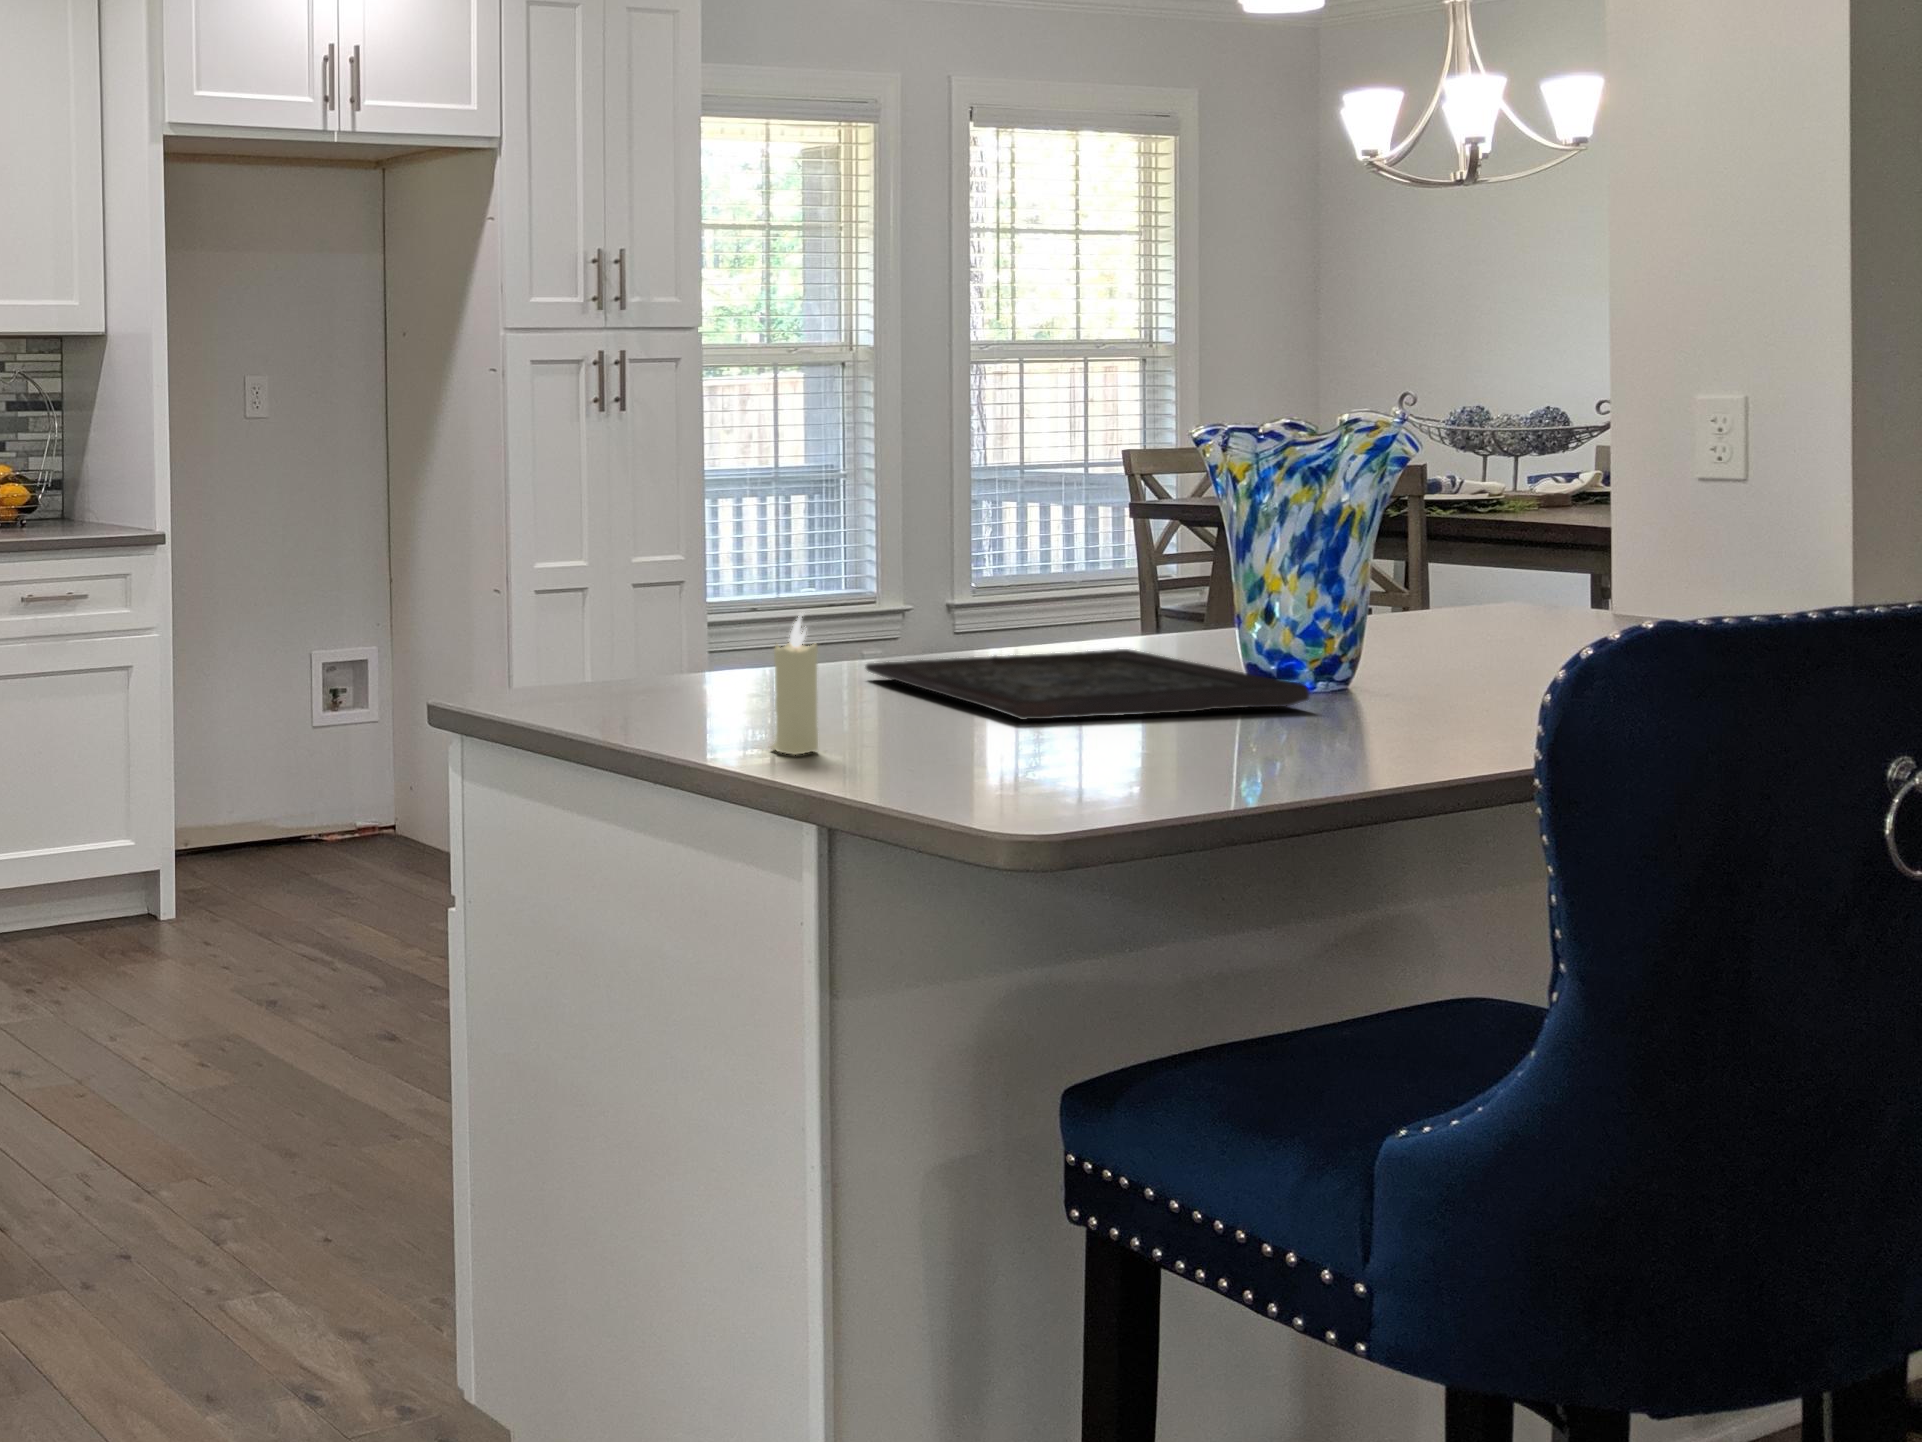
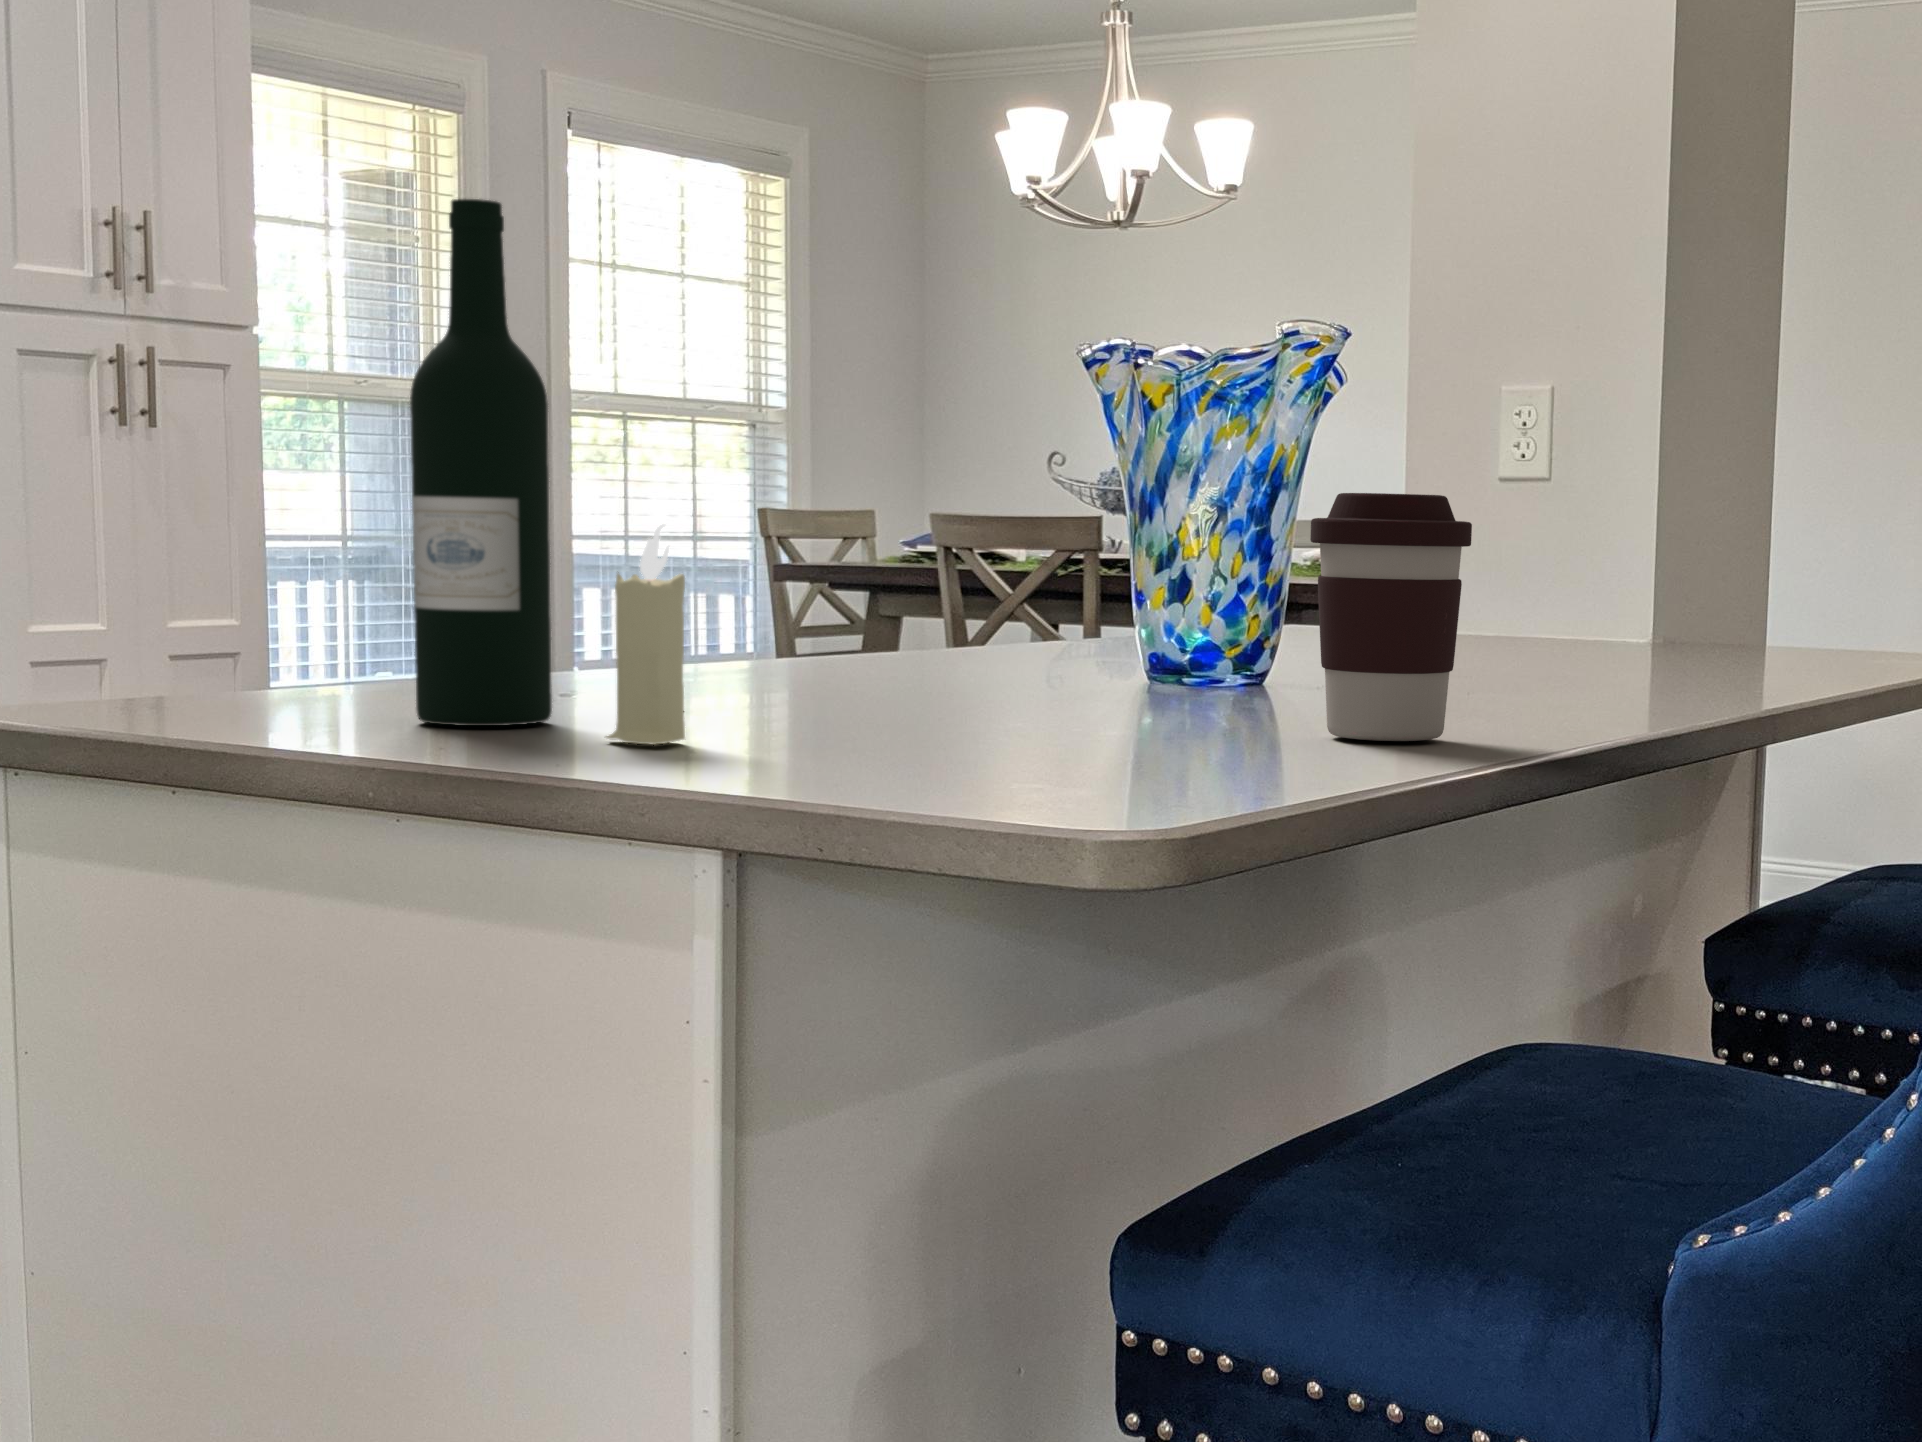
wine bottle: none [667,401,752,733] -> present [410,199,552,726]
coffee cup: none [1276,577,1405,766] -> present [1310,493,1472,741]
tray: present [866,649,1309,720] -> none [655,642,1259,707]

